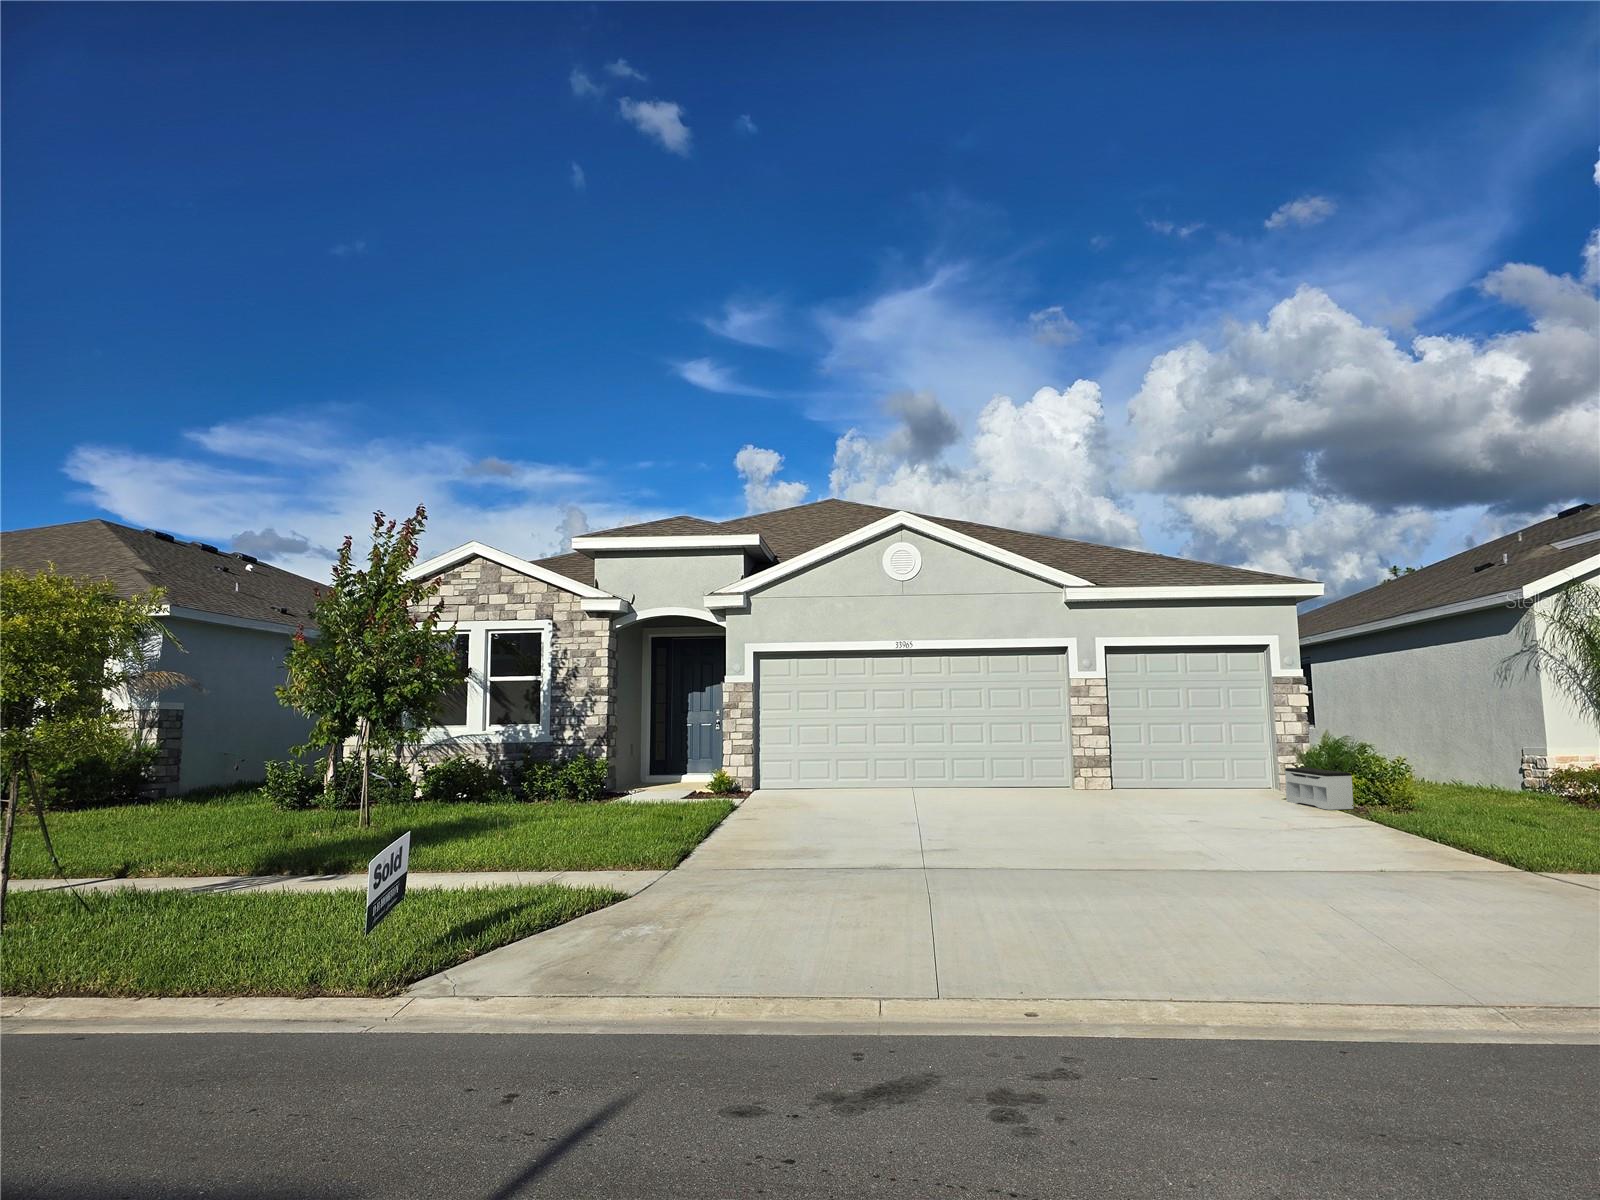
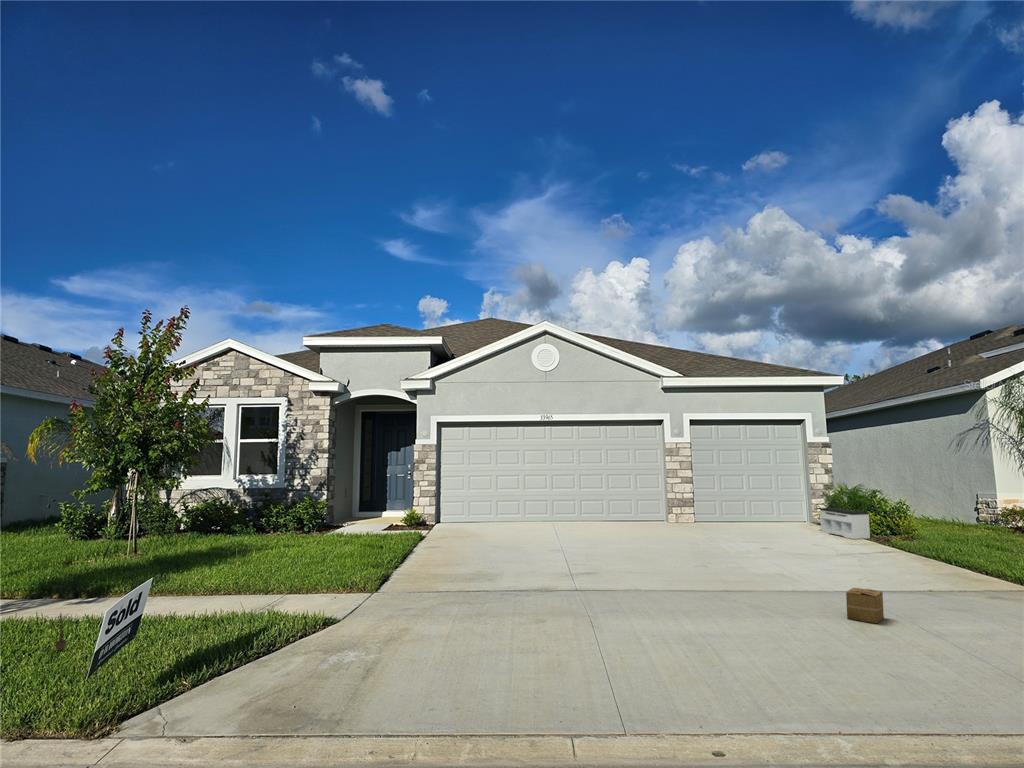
cardboard box: none [1278,862,1328,906] -> present [846,588,884,623]
decorative plant: none [294,878,330,923] -> present [48,613,75,651]

